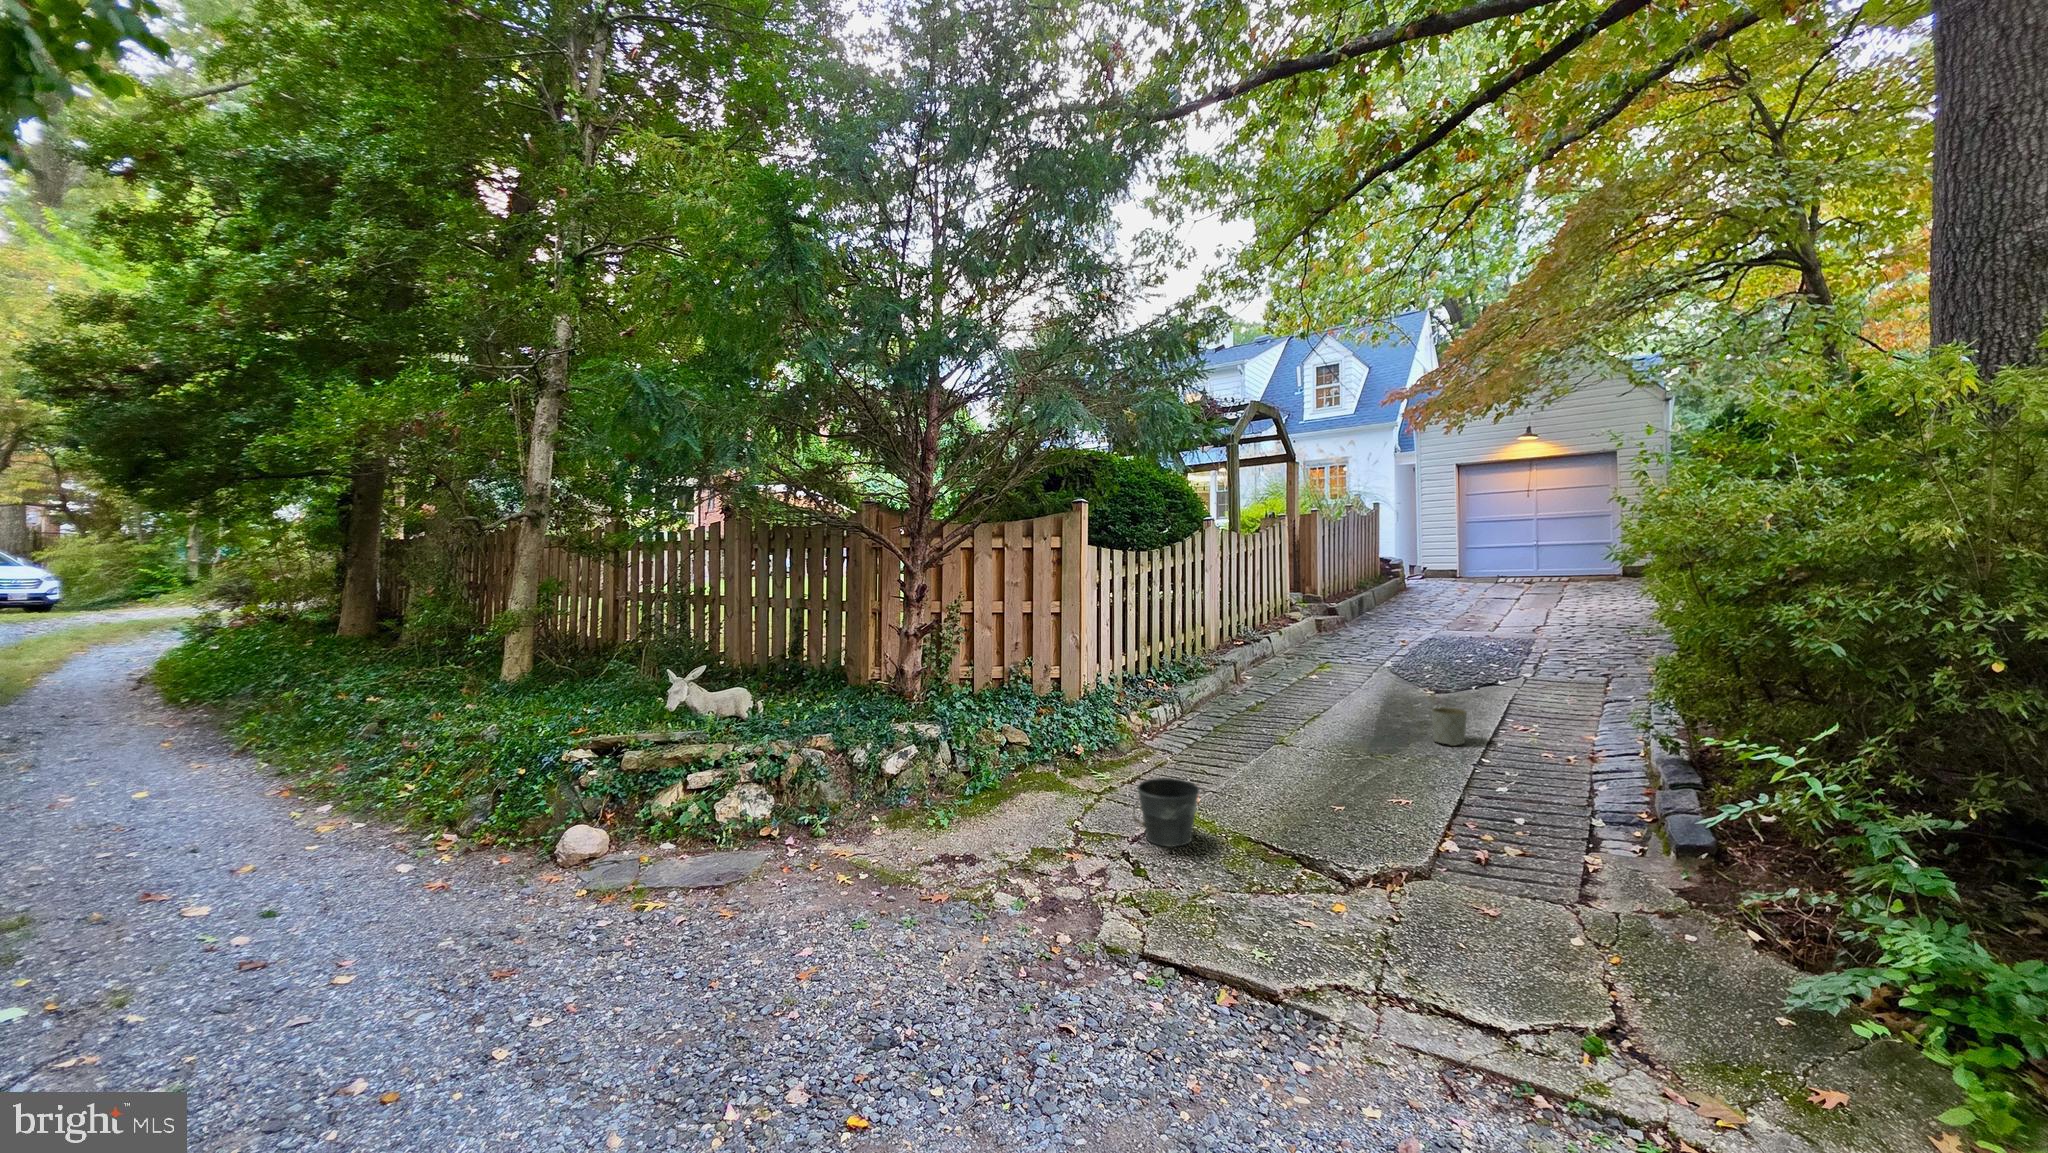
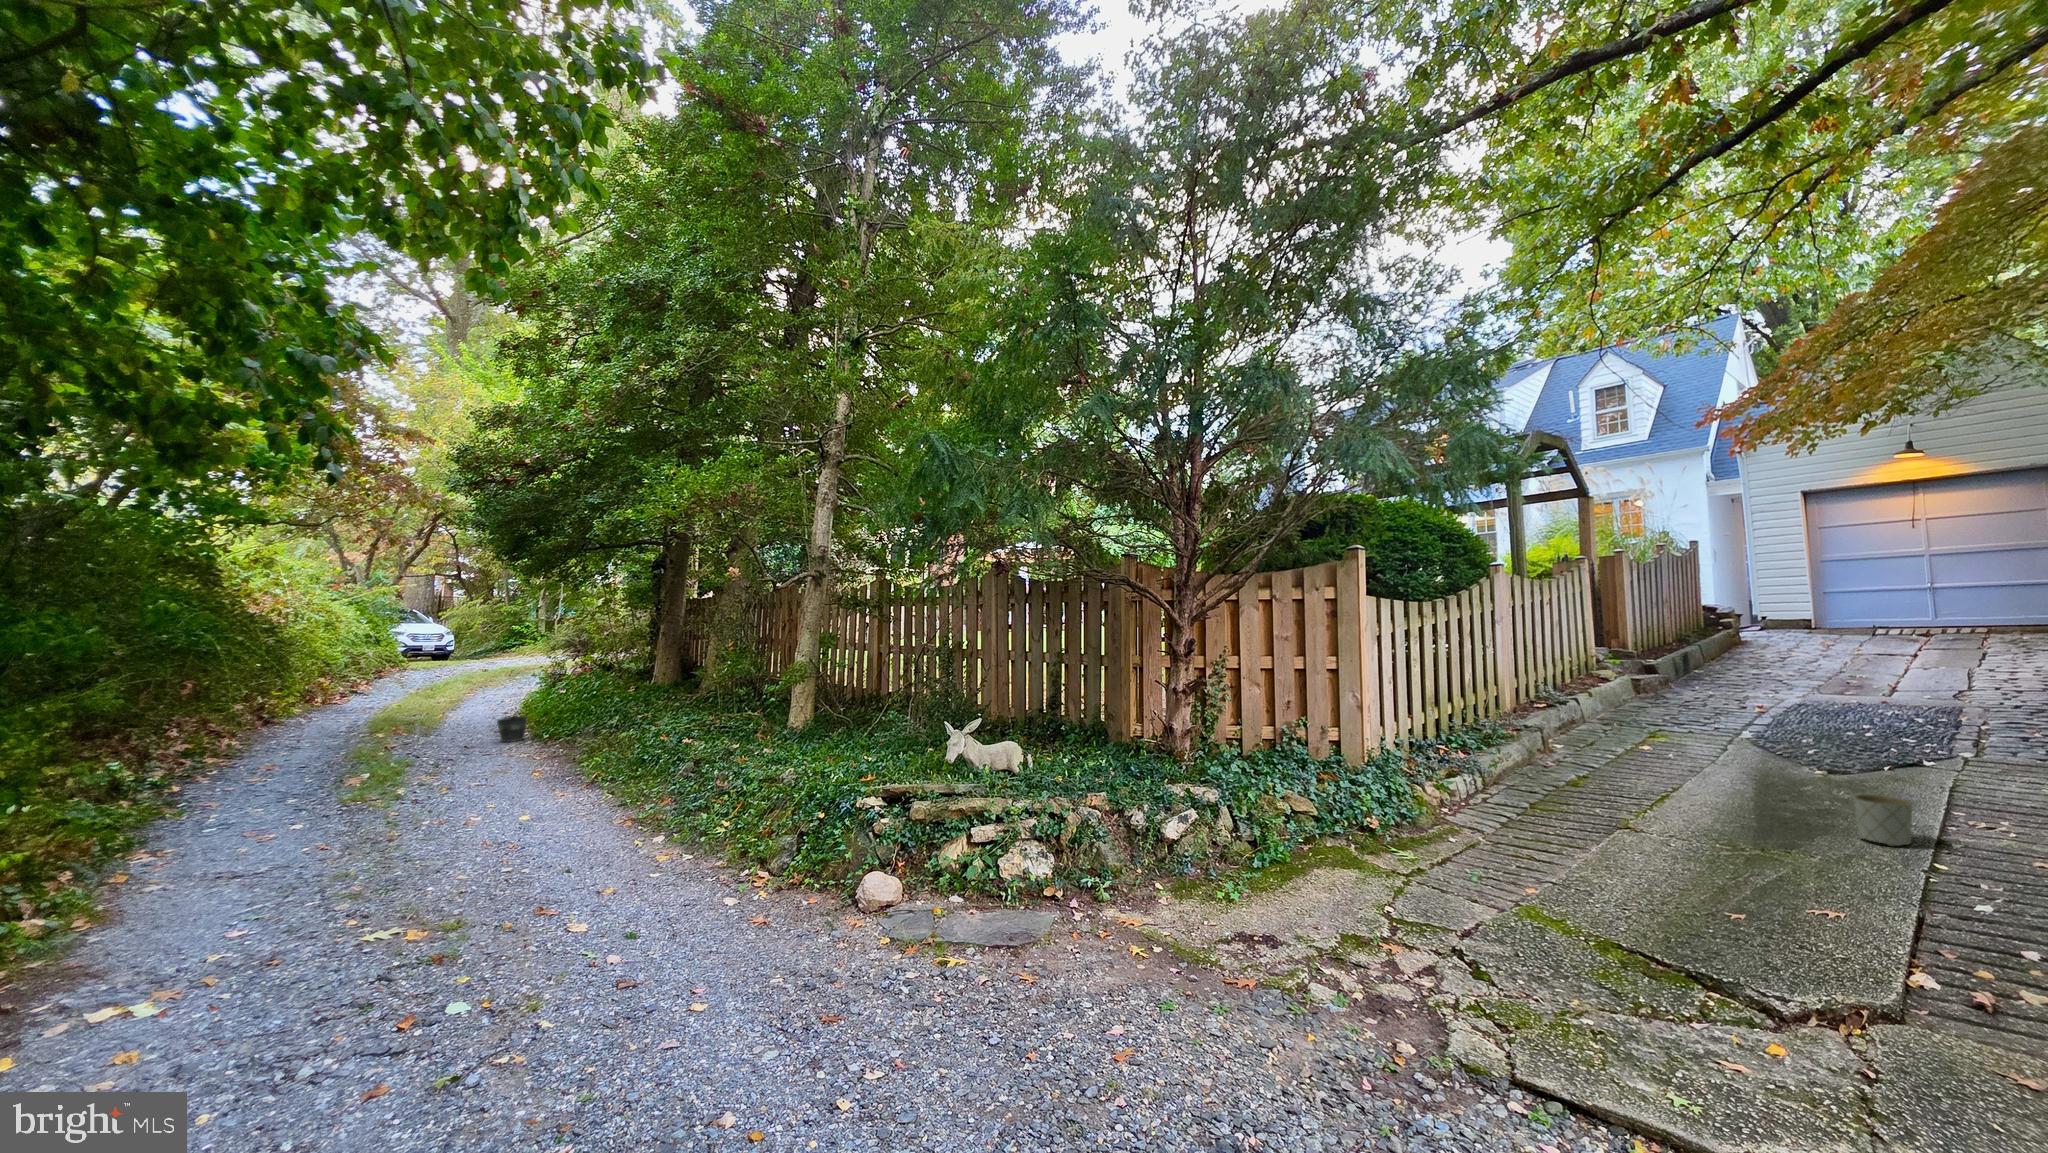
bucket: present [1133,778,1199,847] -> present [495,716,527,742]

